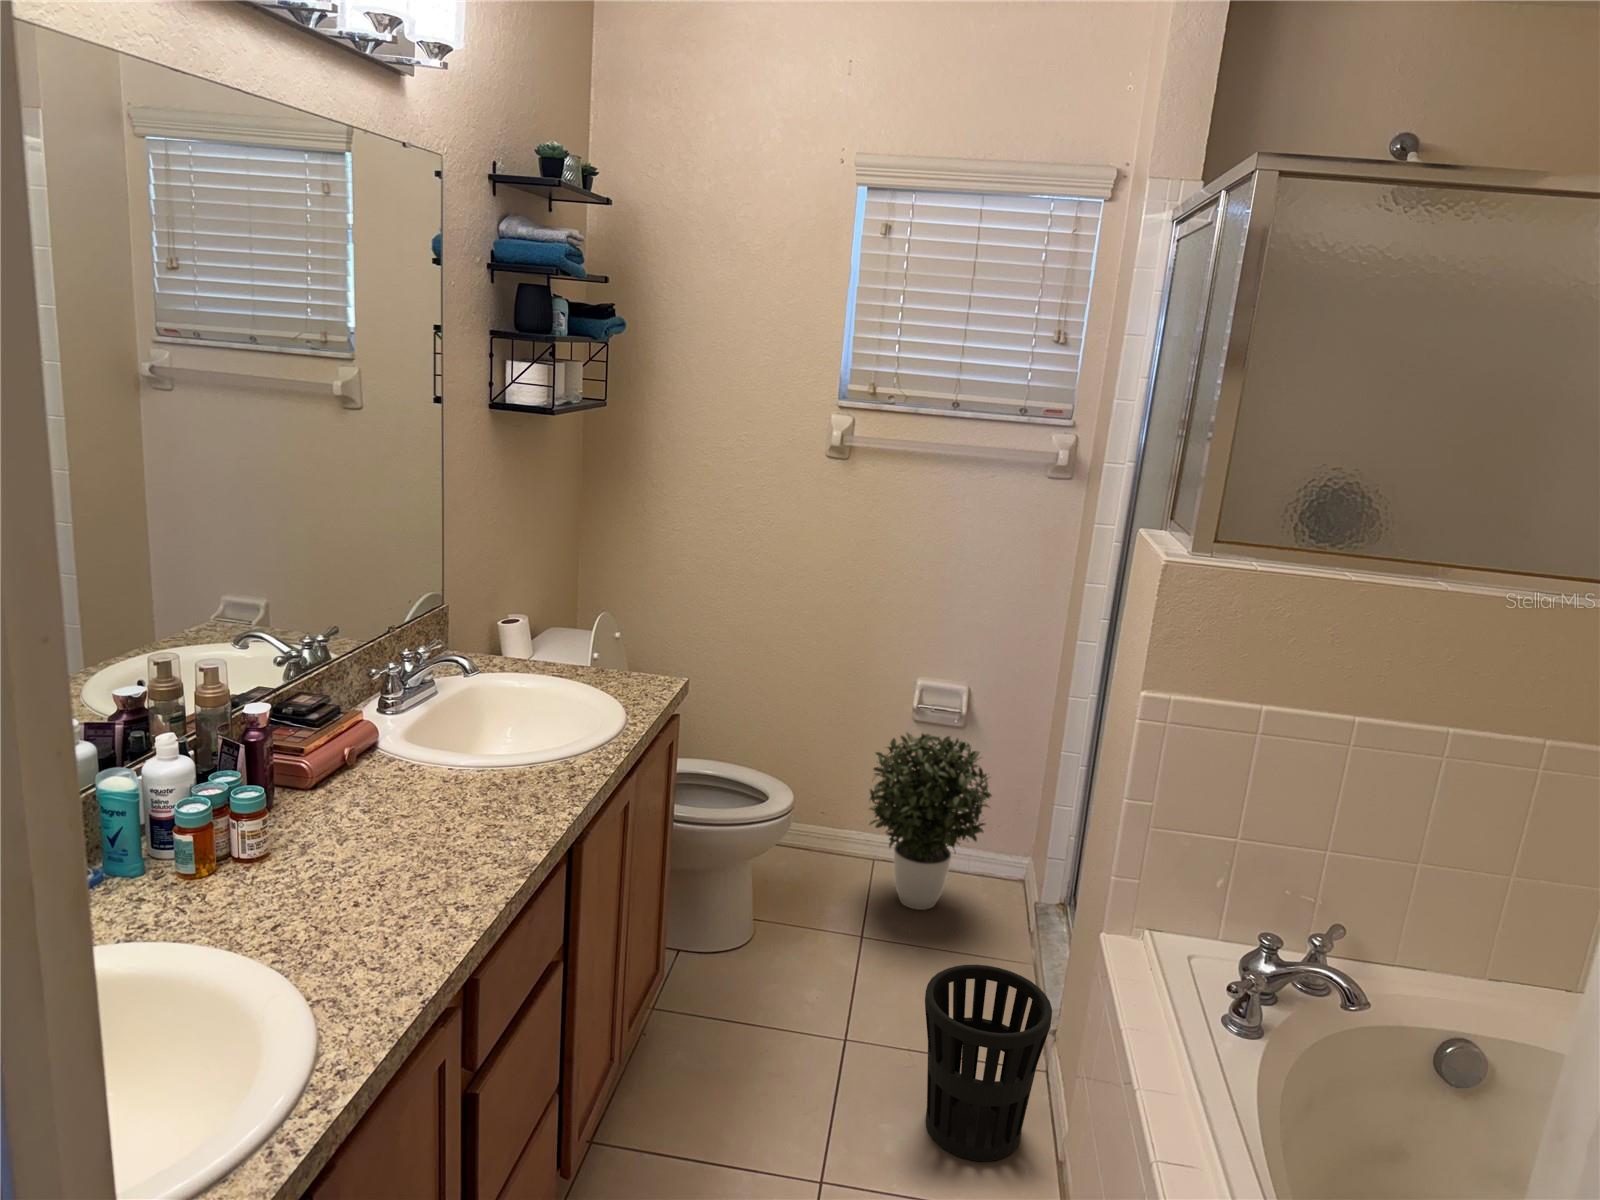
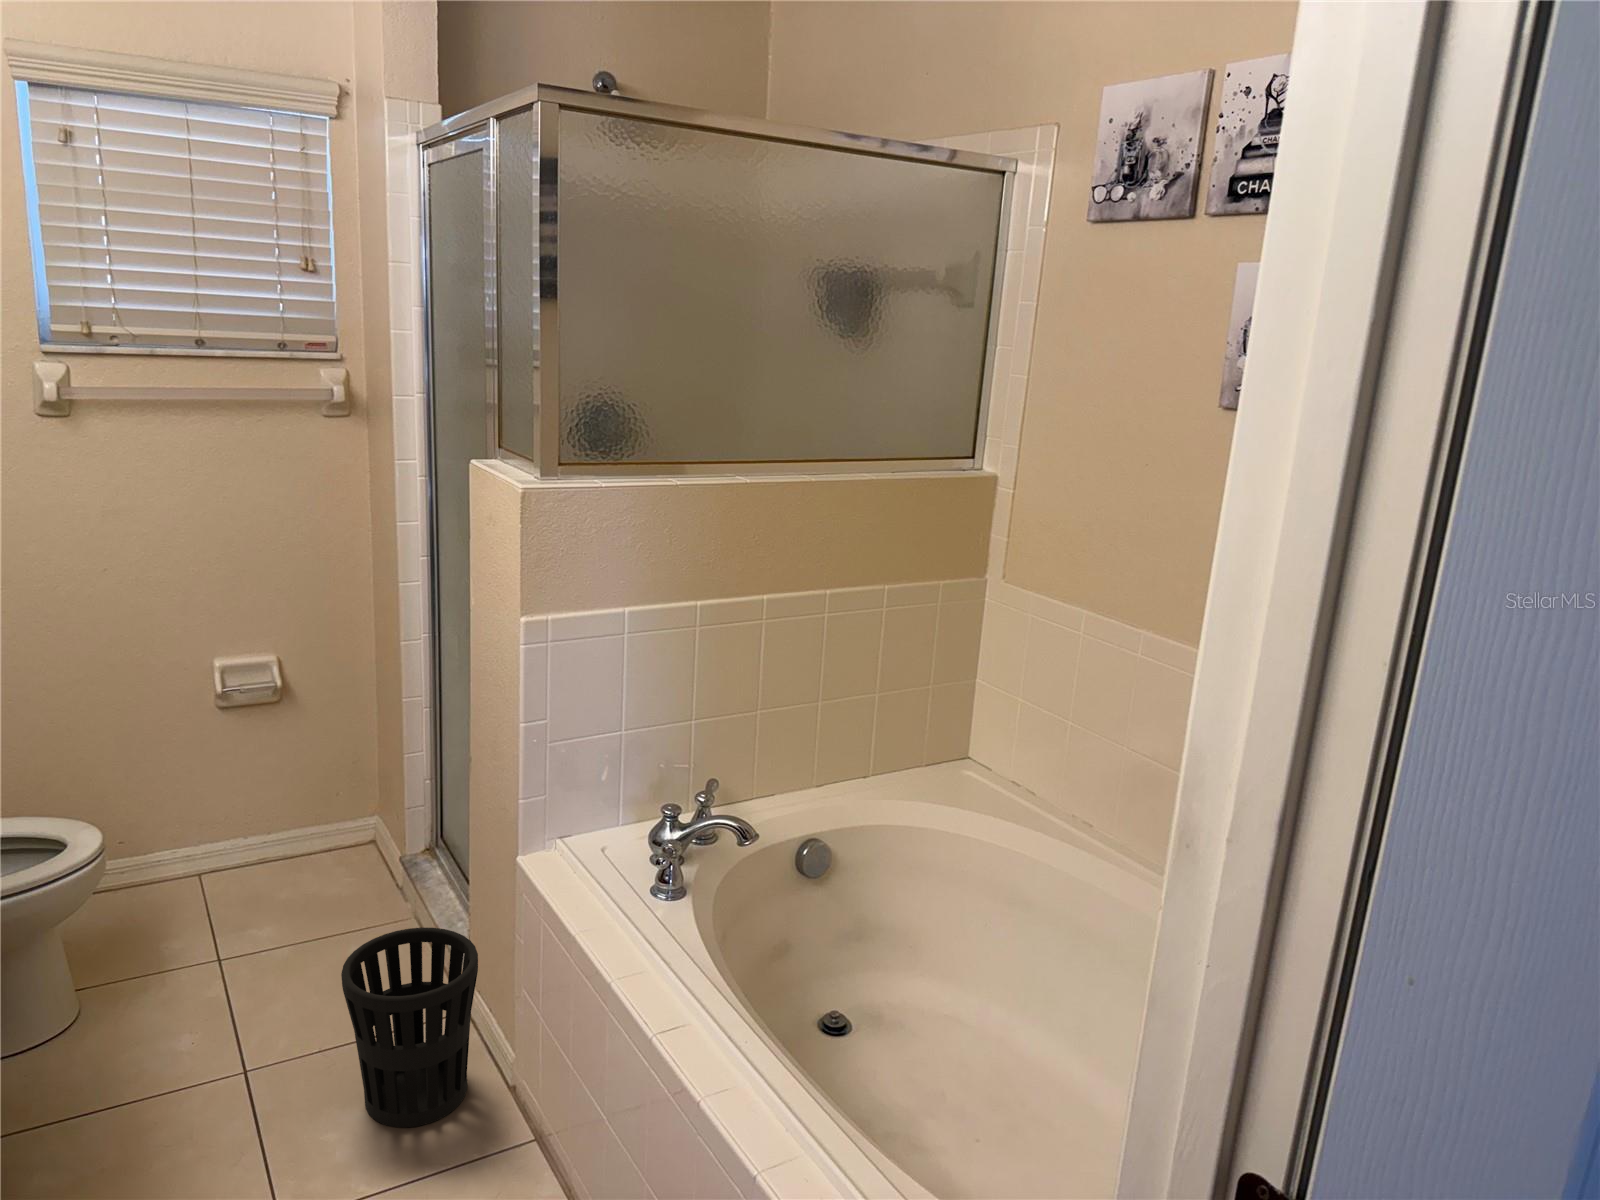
potted plant: present [870,733,992,910] -> none [182,713,336,909]

